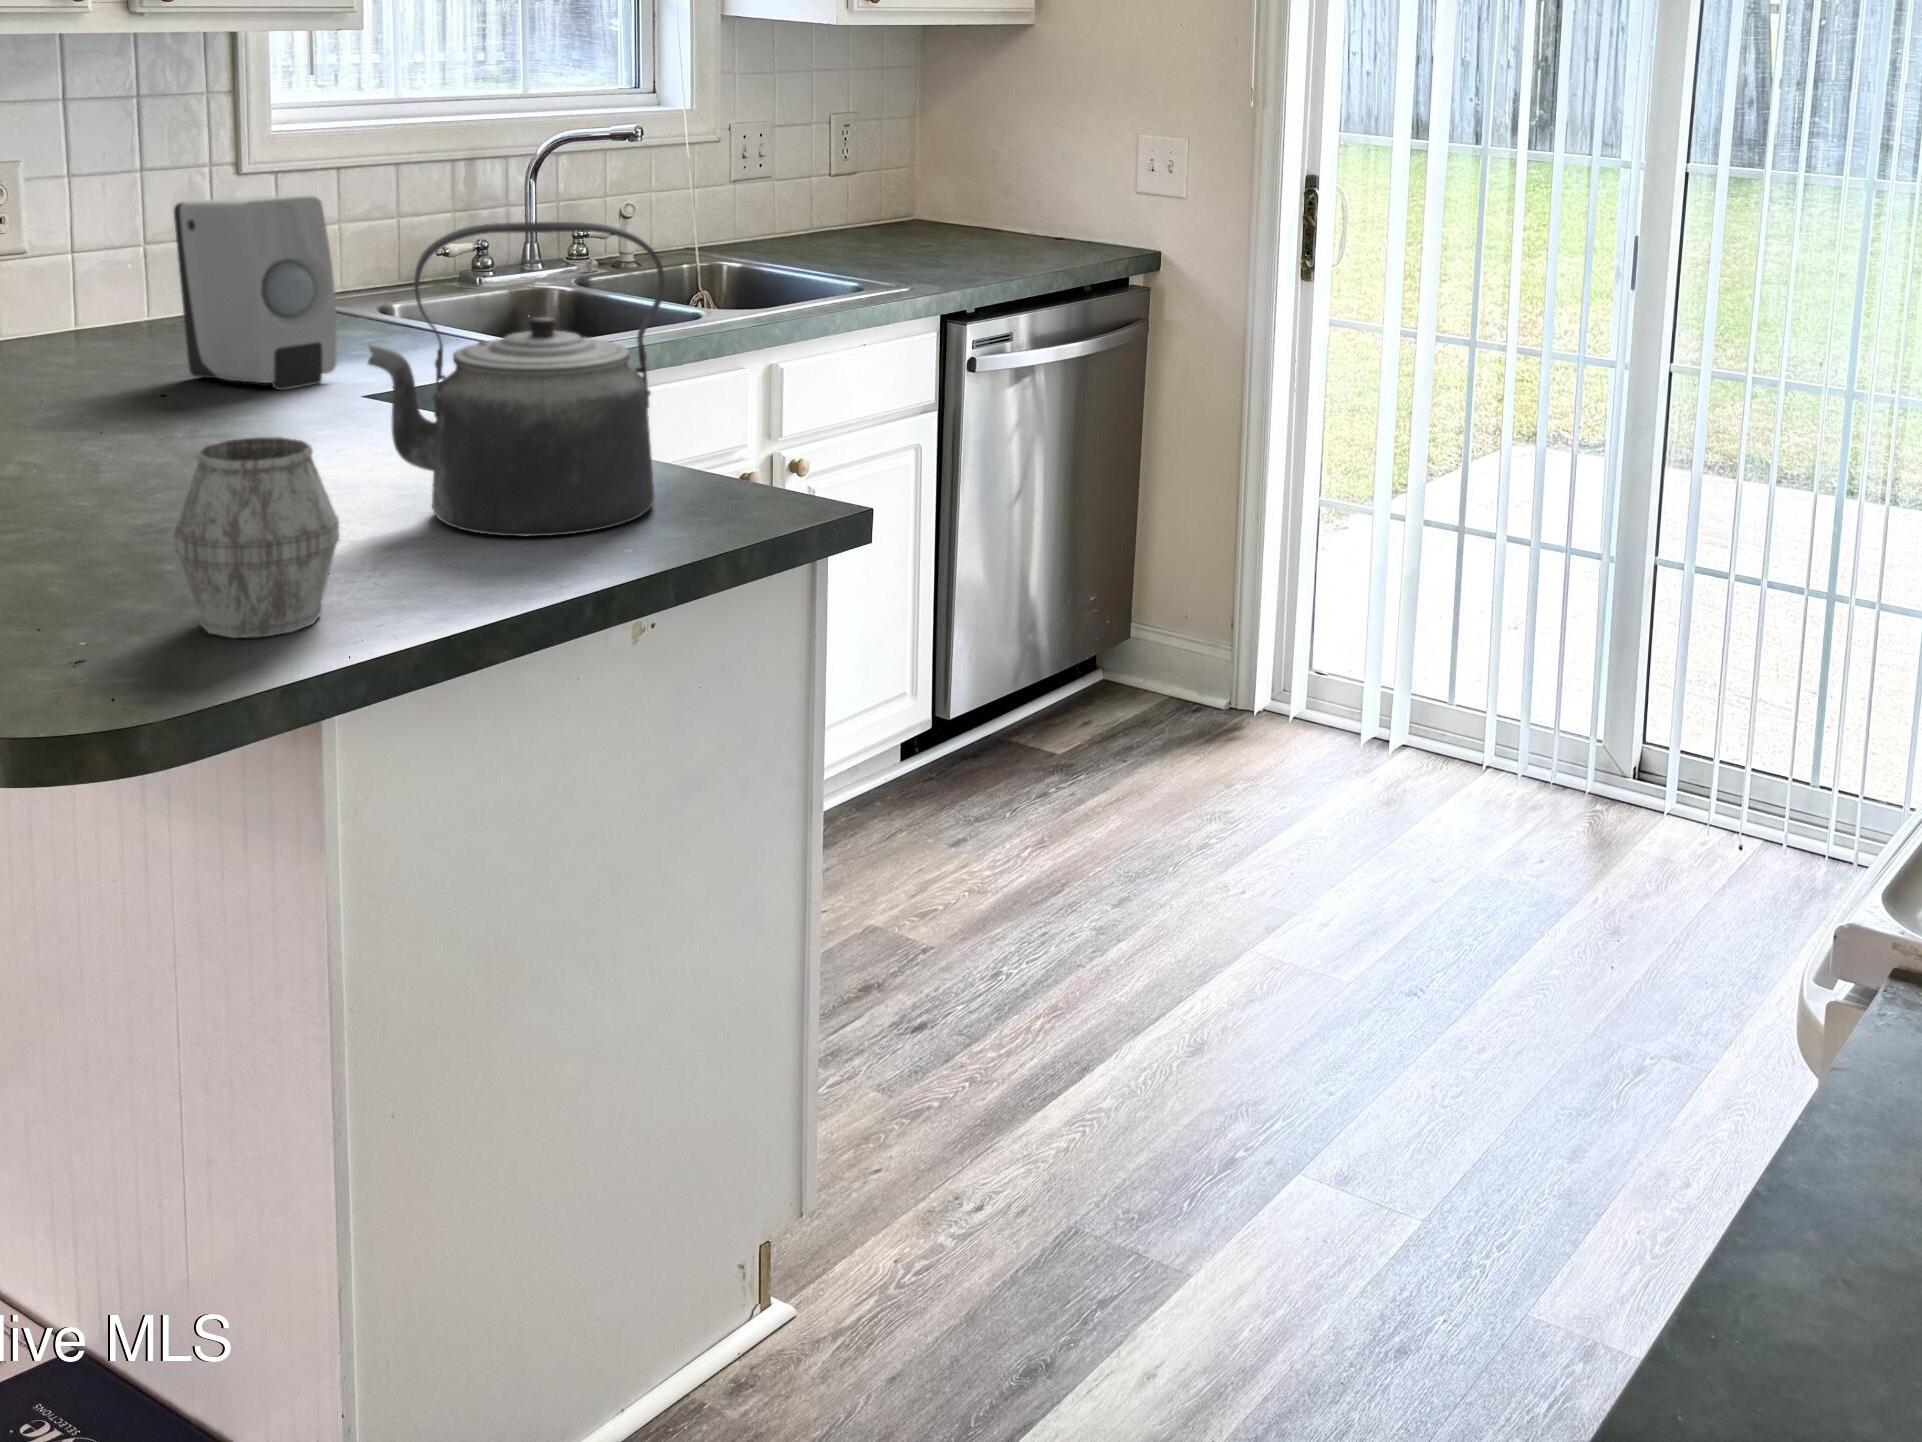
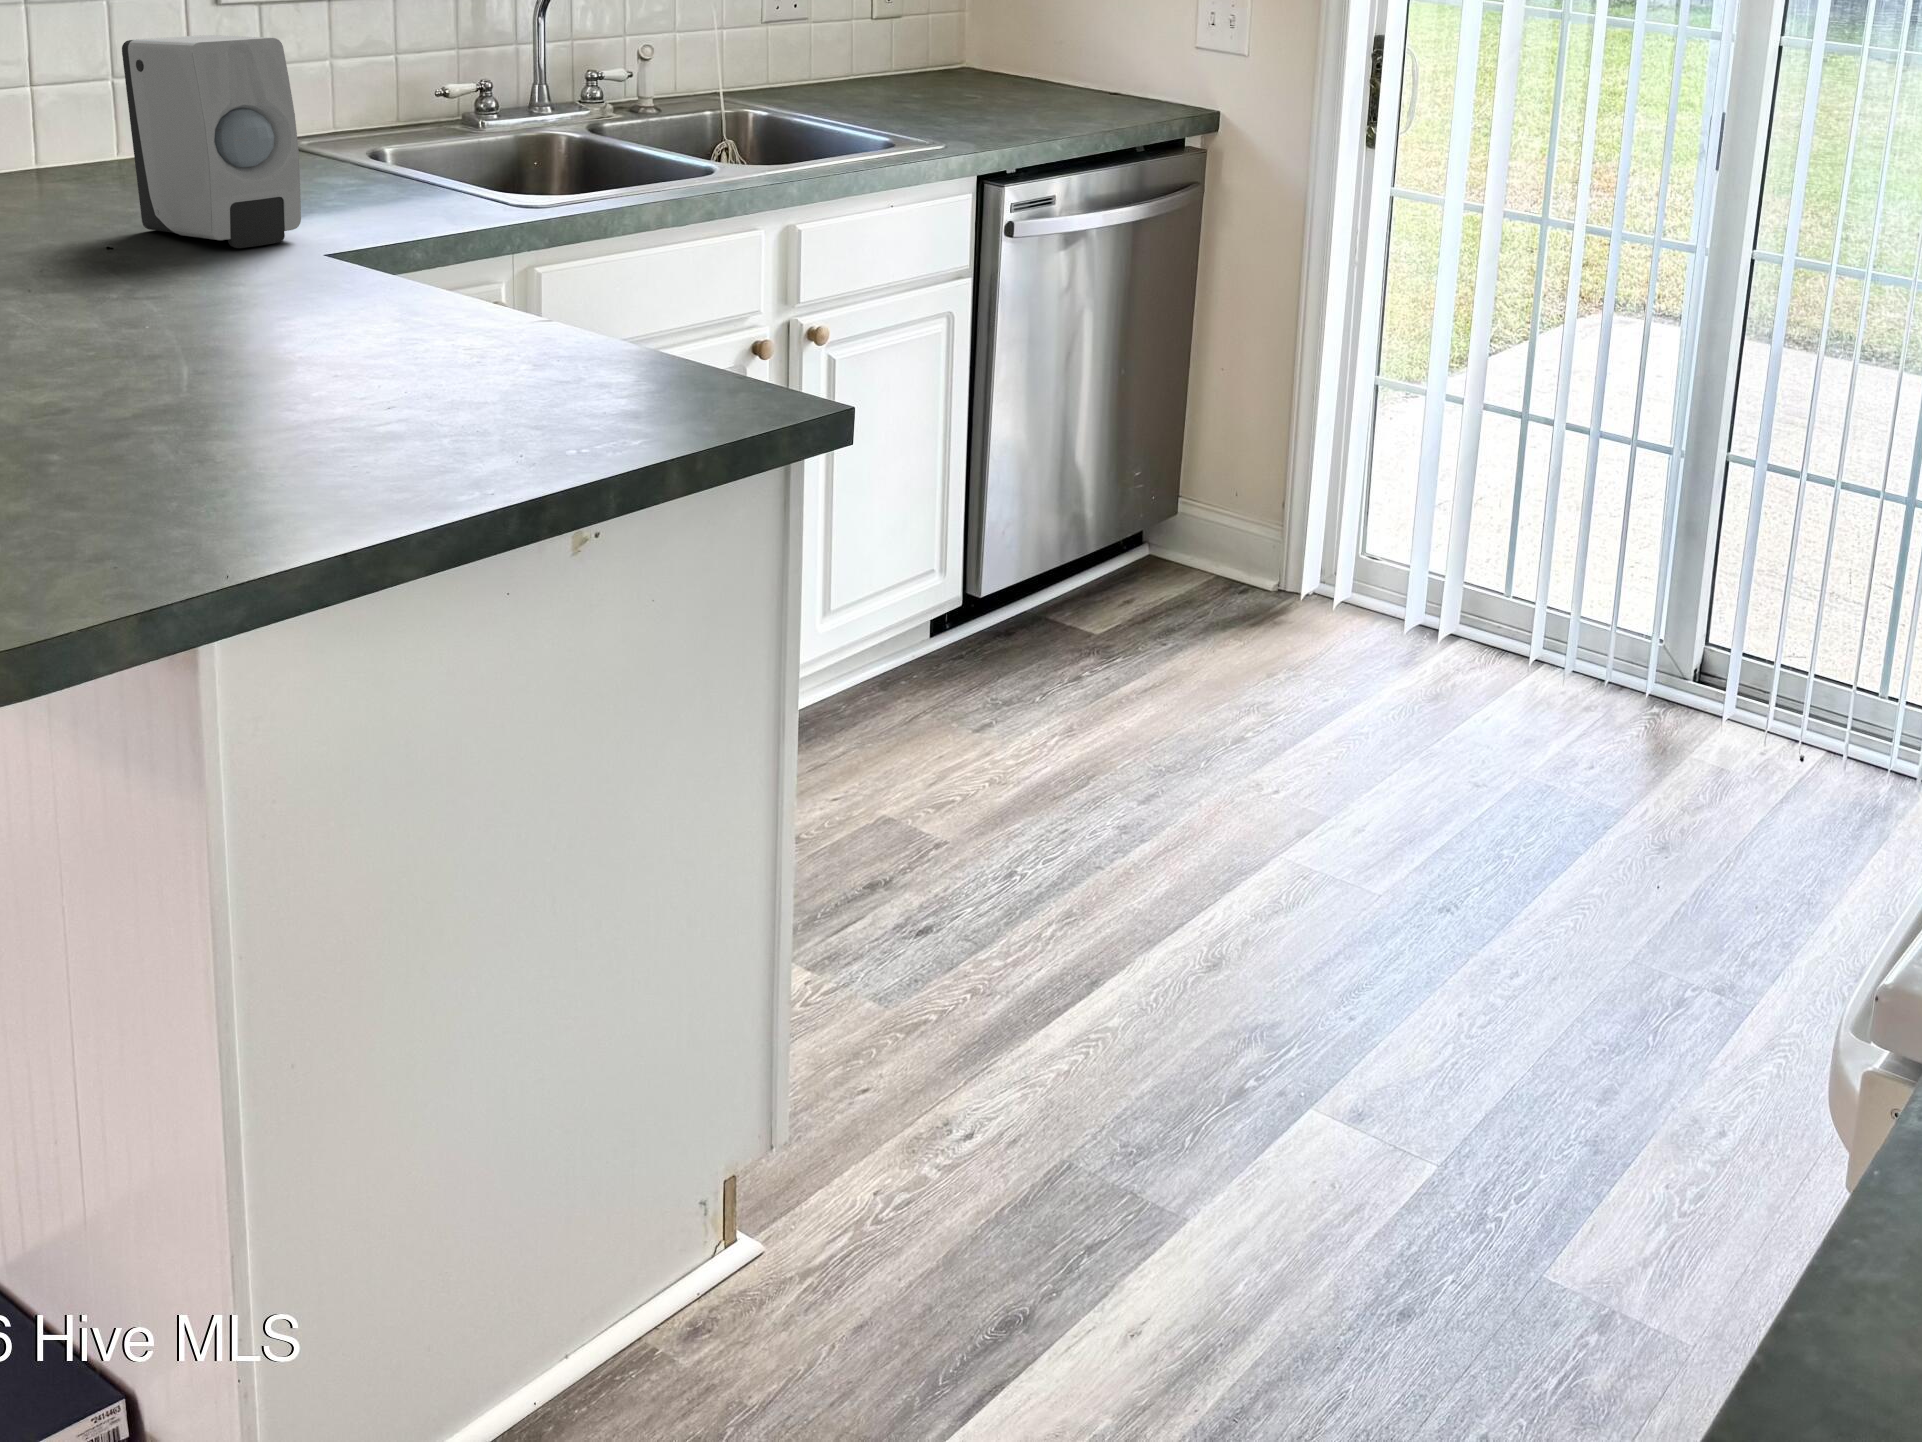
kettle: present [368,222,665,536] -> none [284,87,619,436]
mug: present [174,437,339,638] -> none [32,331,224,557]

